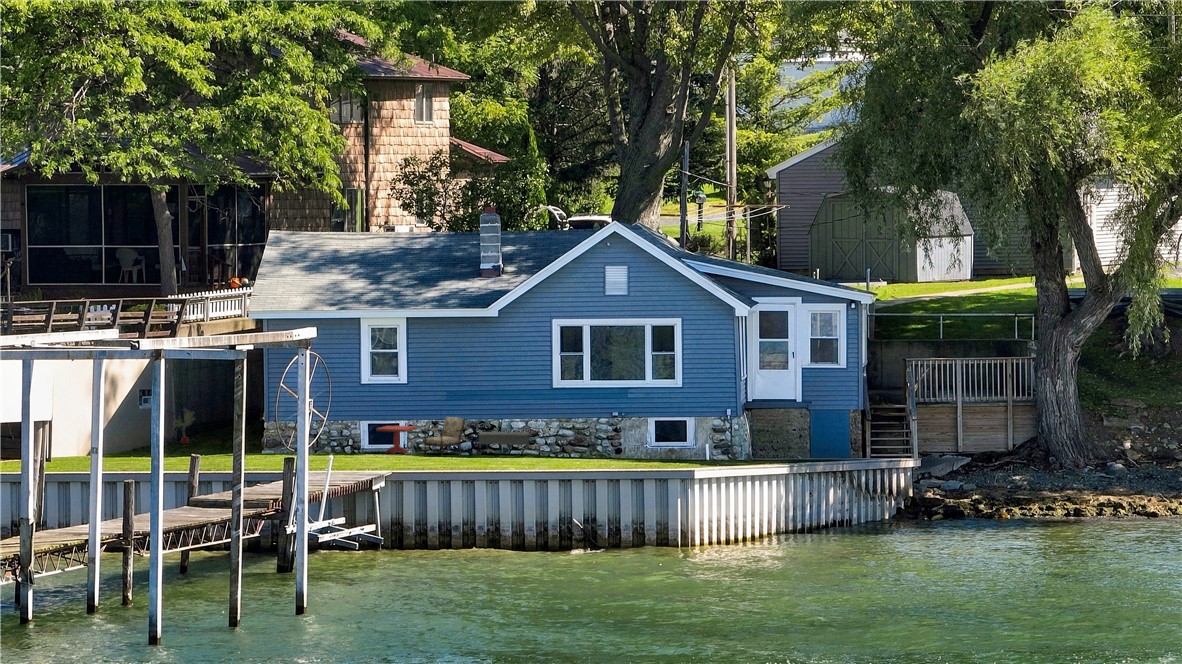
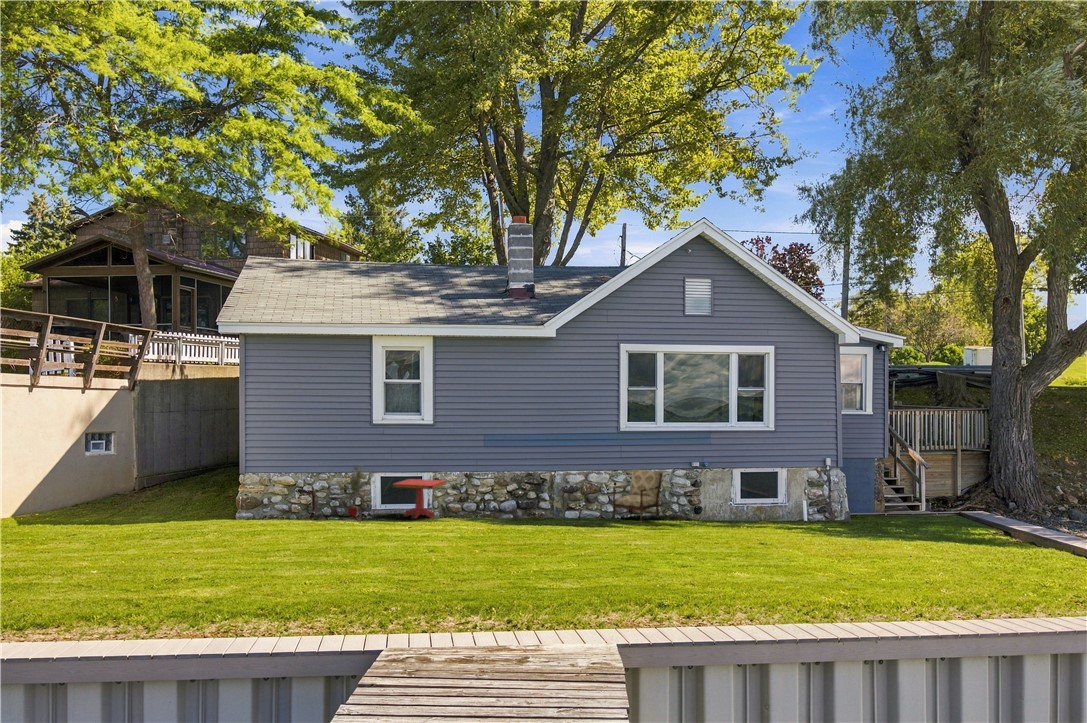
potted tree: present [174,409,195,444] -> present [333,467,374,517]
armchair: present [424,417,465,455] -> present [613,470,663,521]
bench: present [478,431,530,455] -> none [528,486,595,519]

